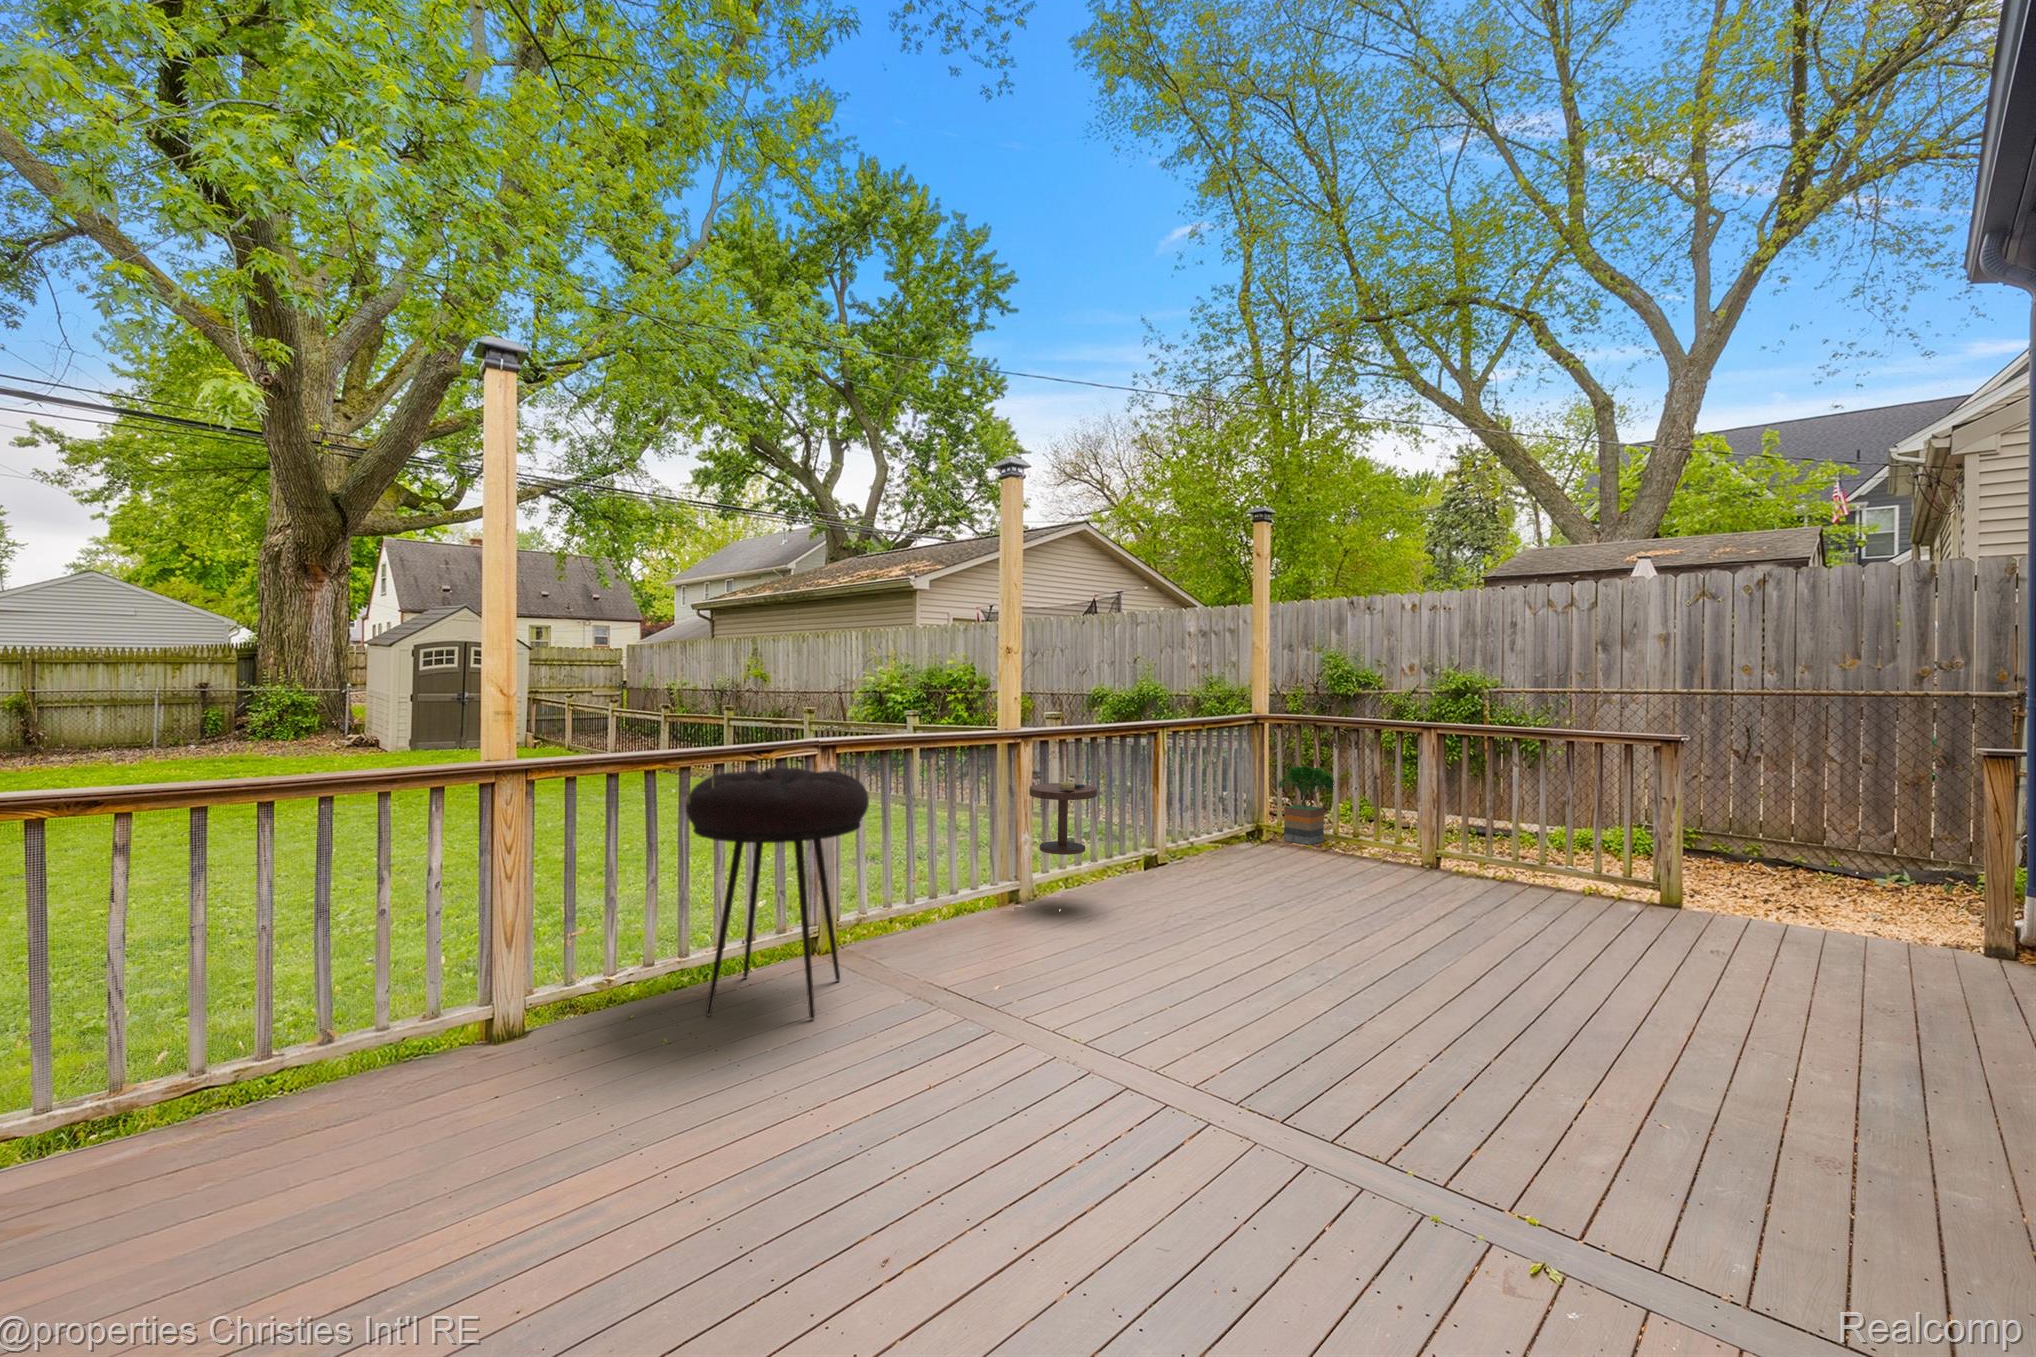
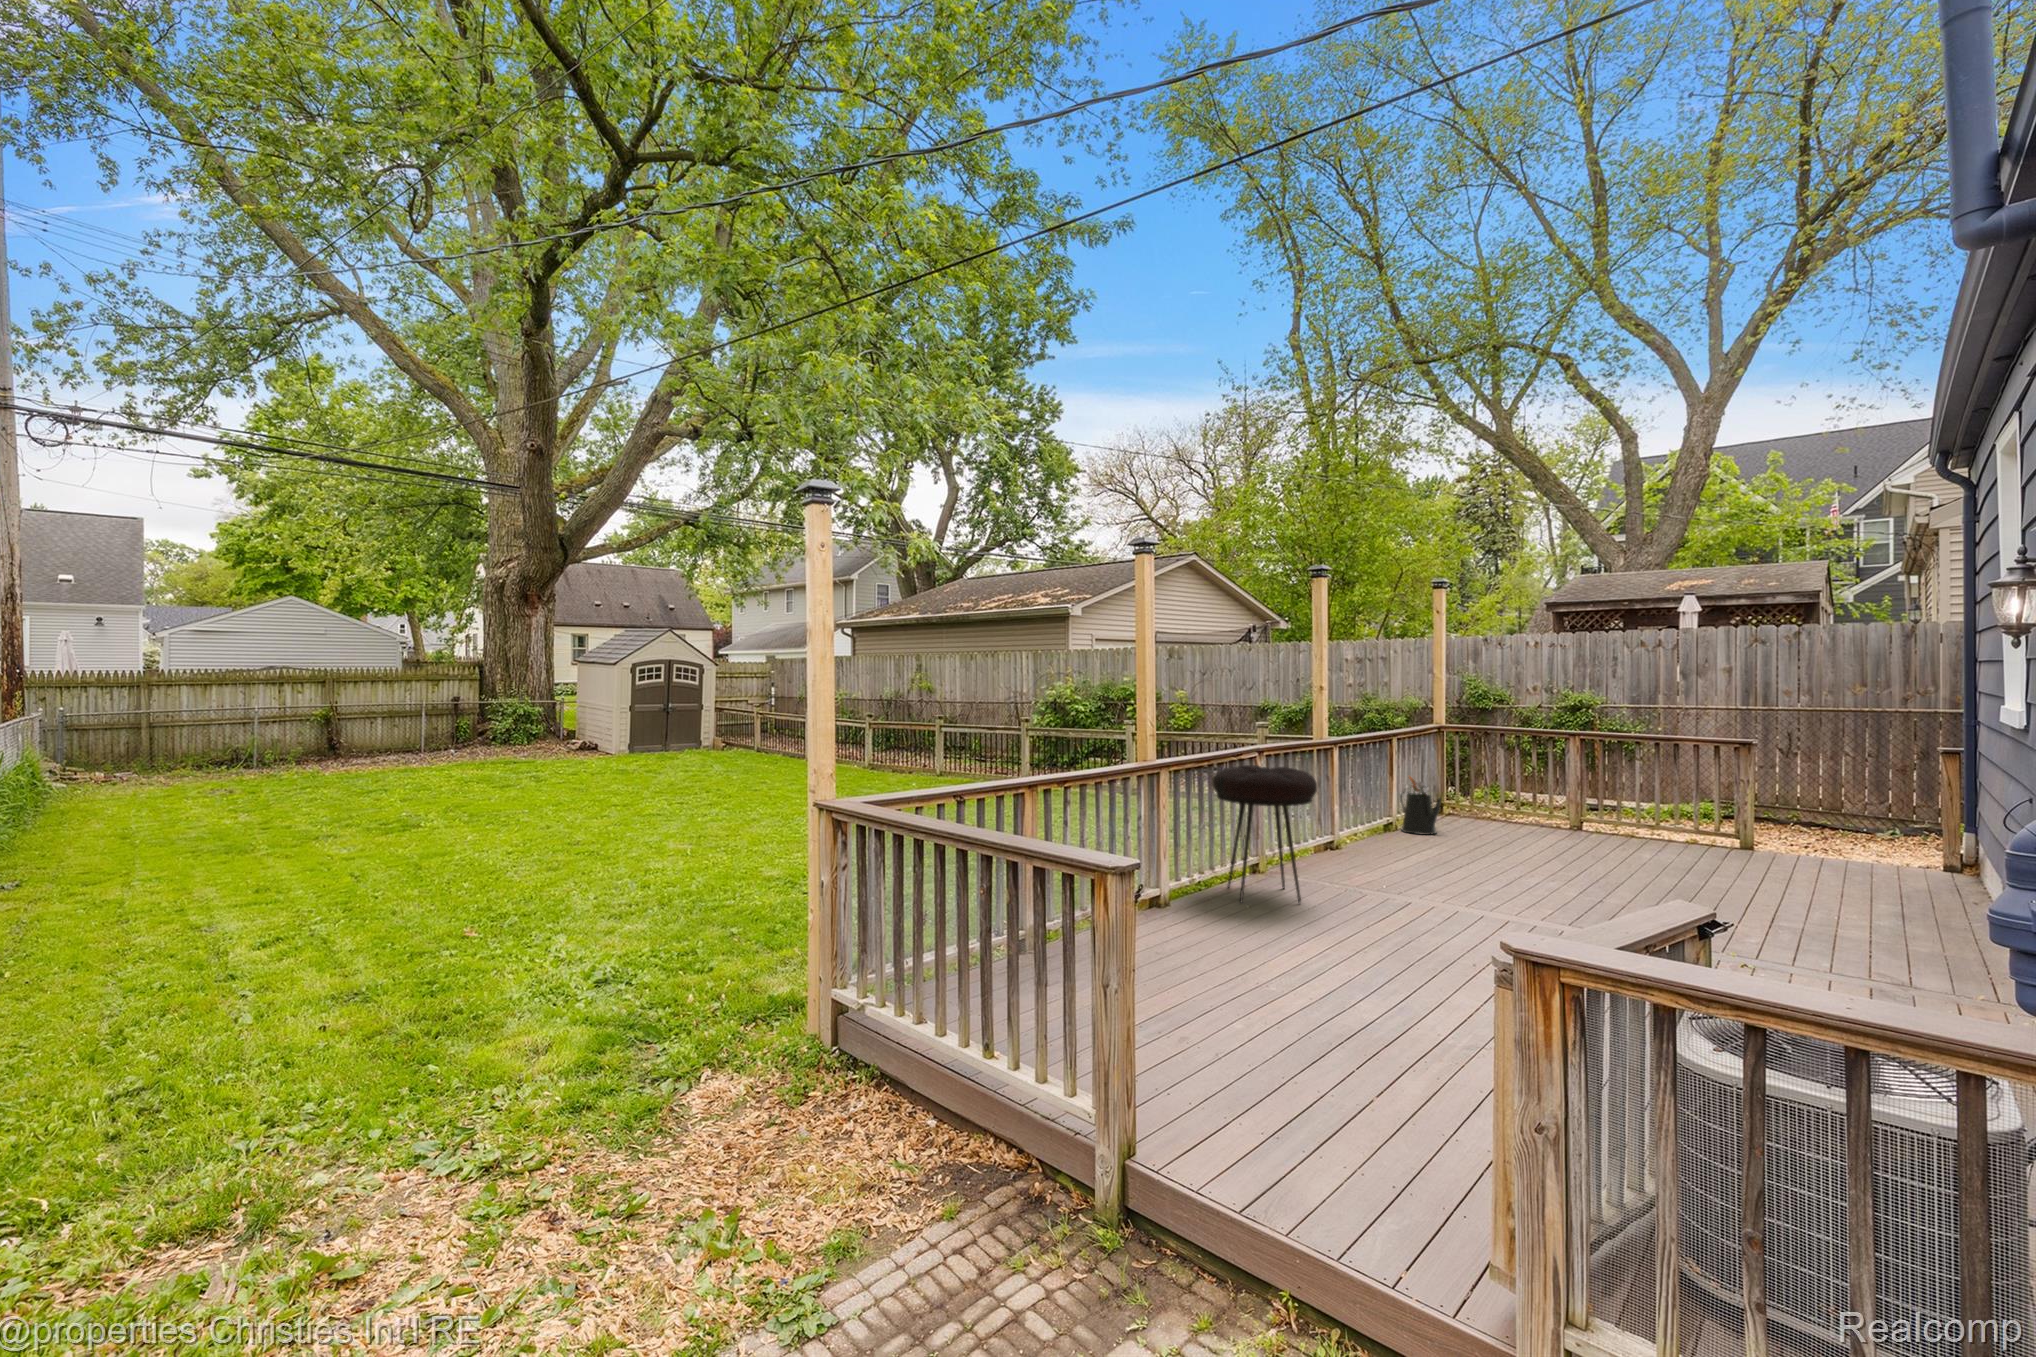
potted tree: present [1278,766,1335,845] -> none [1447,759,1494,816]
side table: present [1029,782,1097,855] -> none [1337,772,1383,855]
watering can: none [1176,786,1225,875] -> present [1400,777,1441,835]

